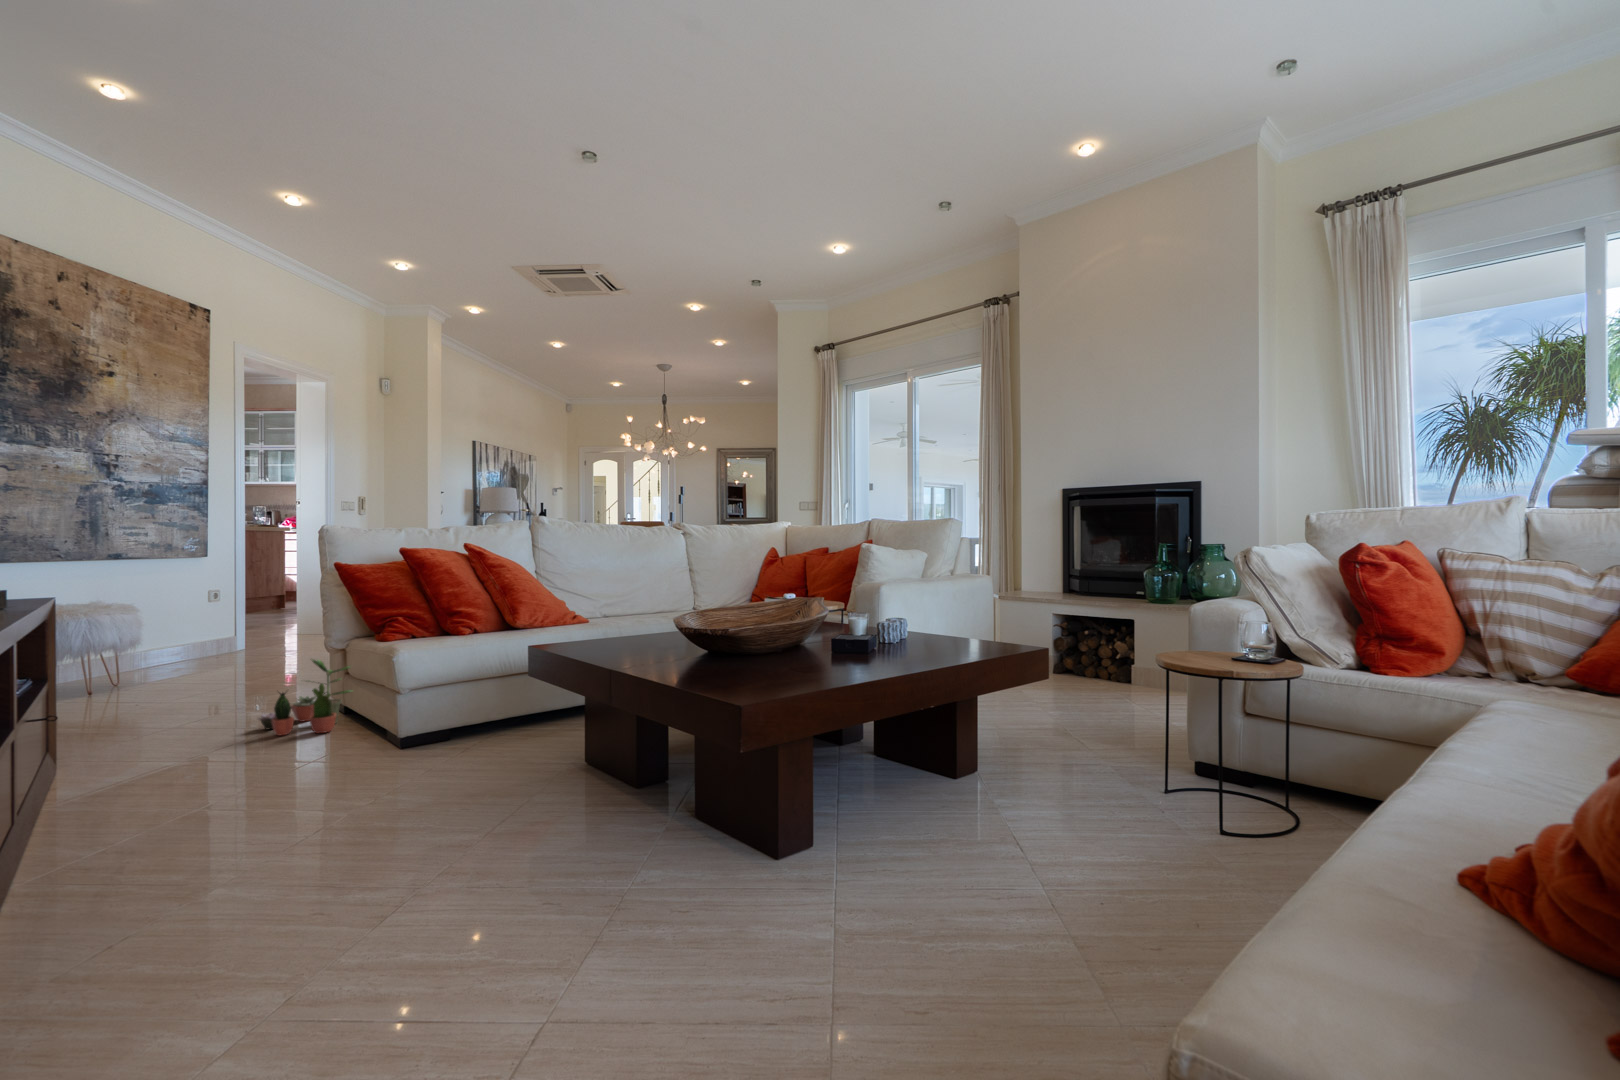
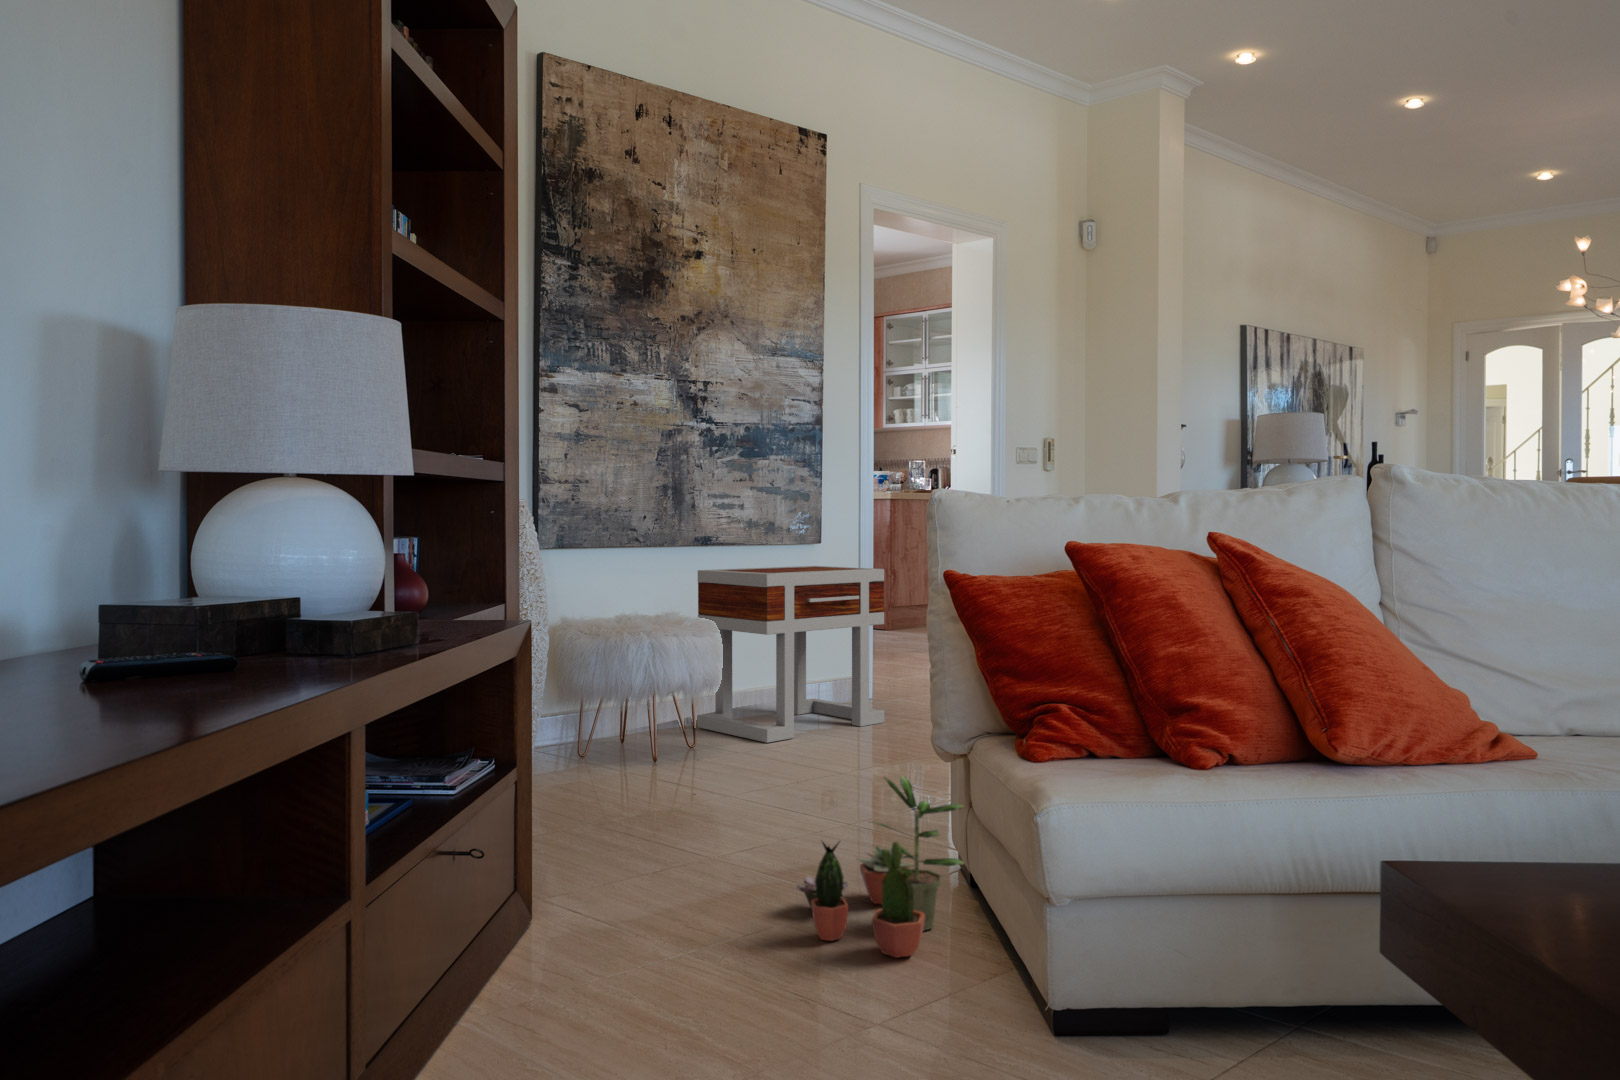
side table: none [110,571,262,678] -> present [698,566,884,743]

